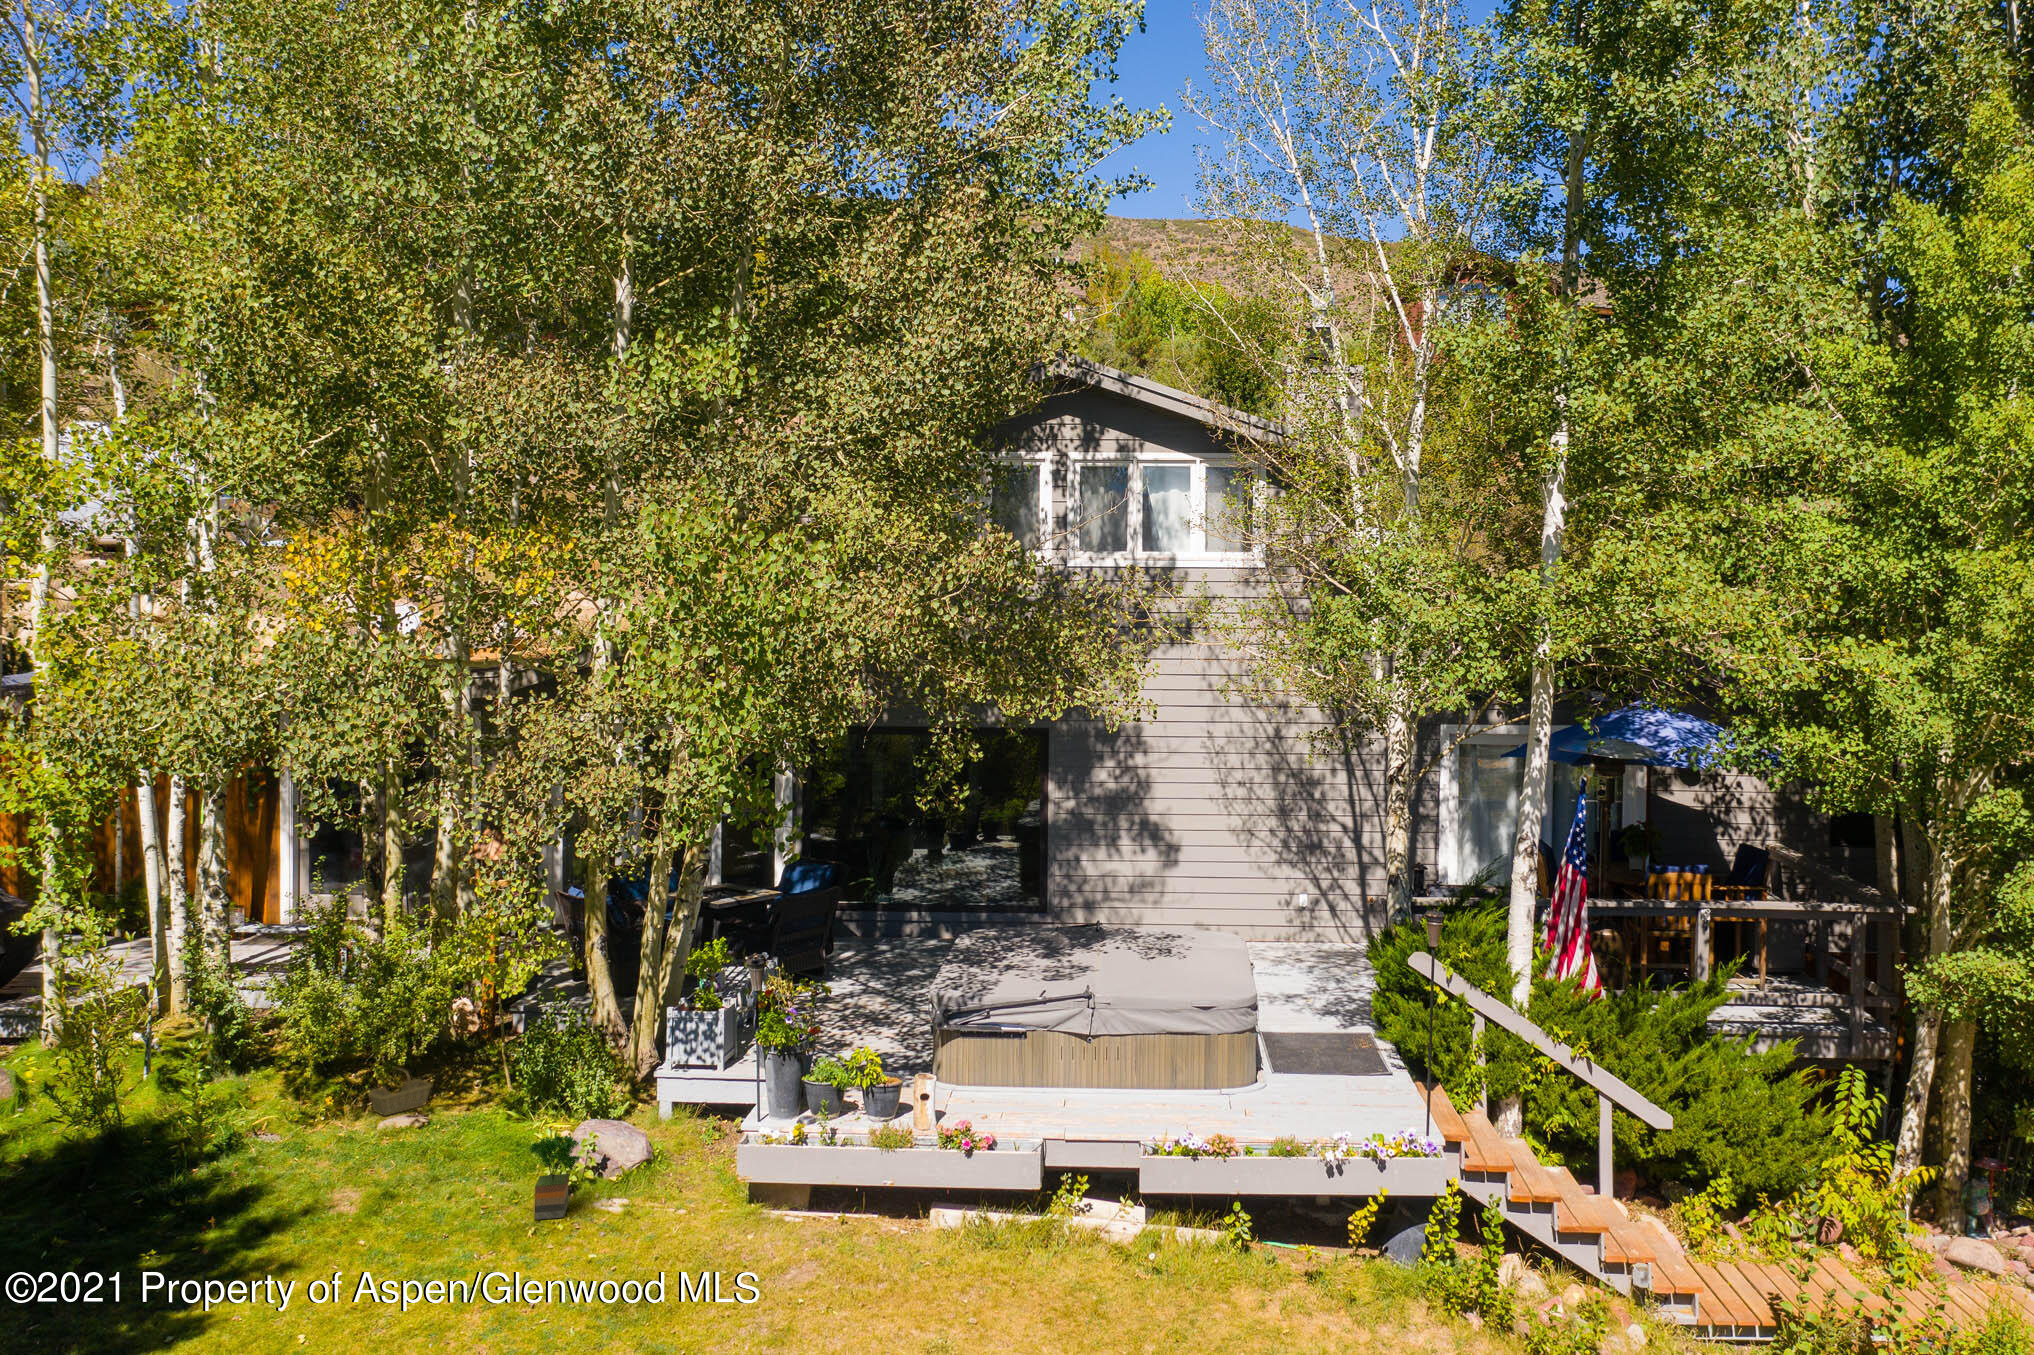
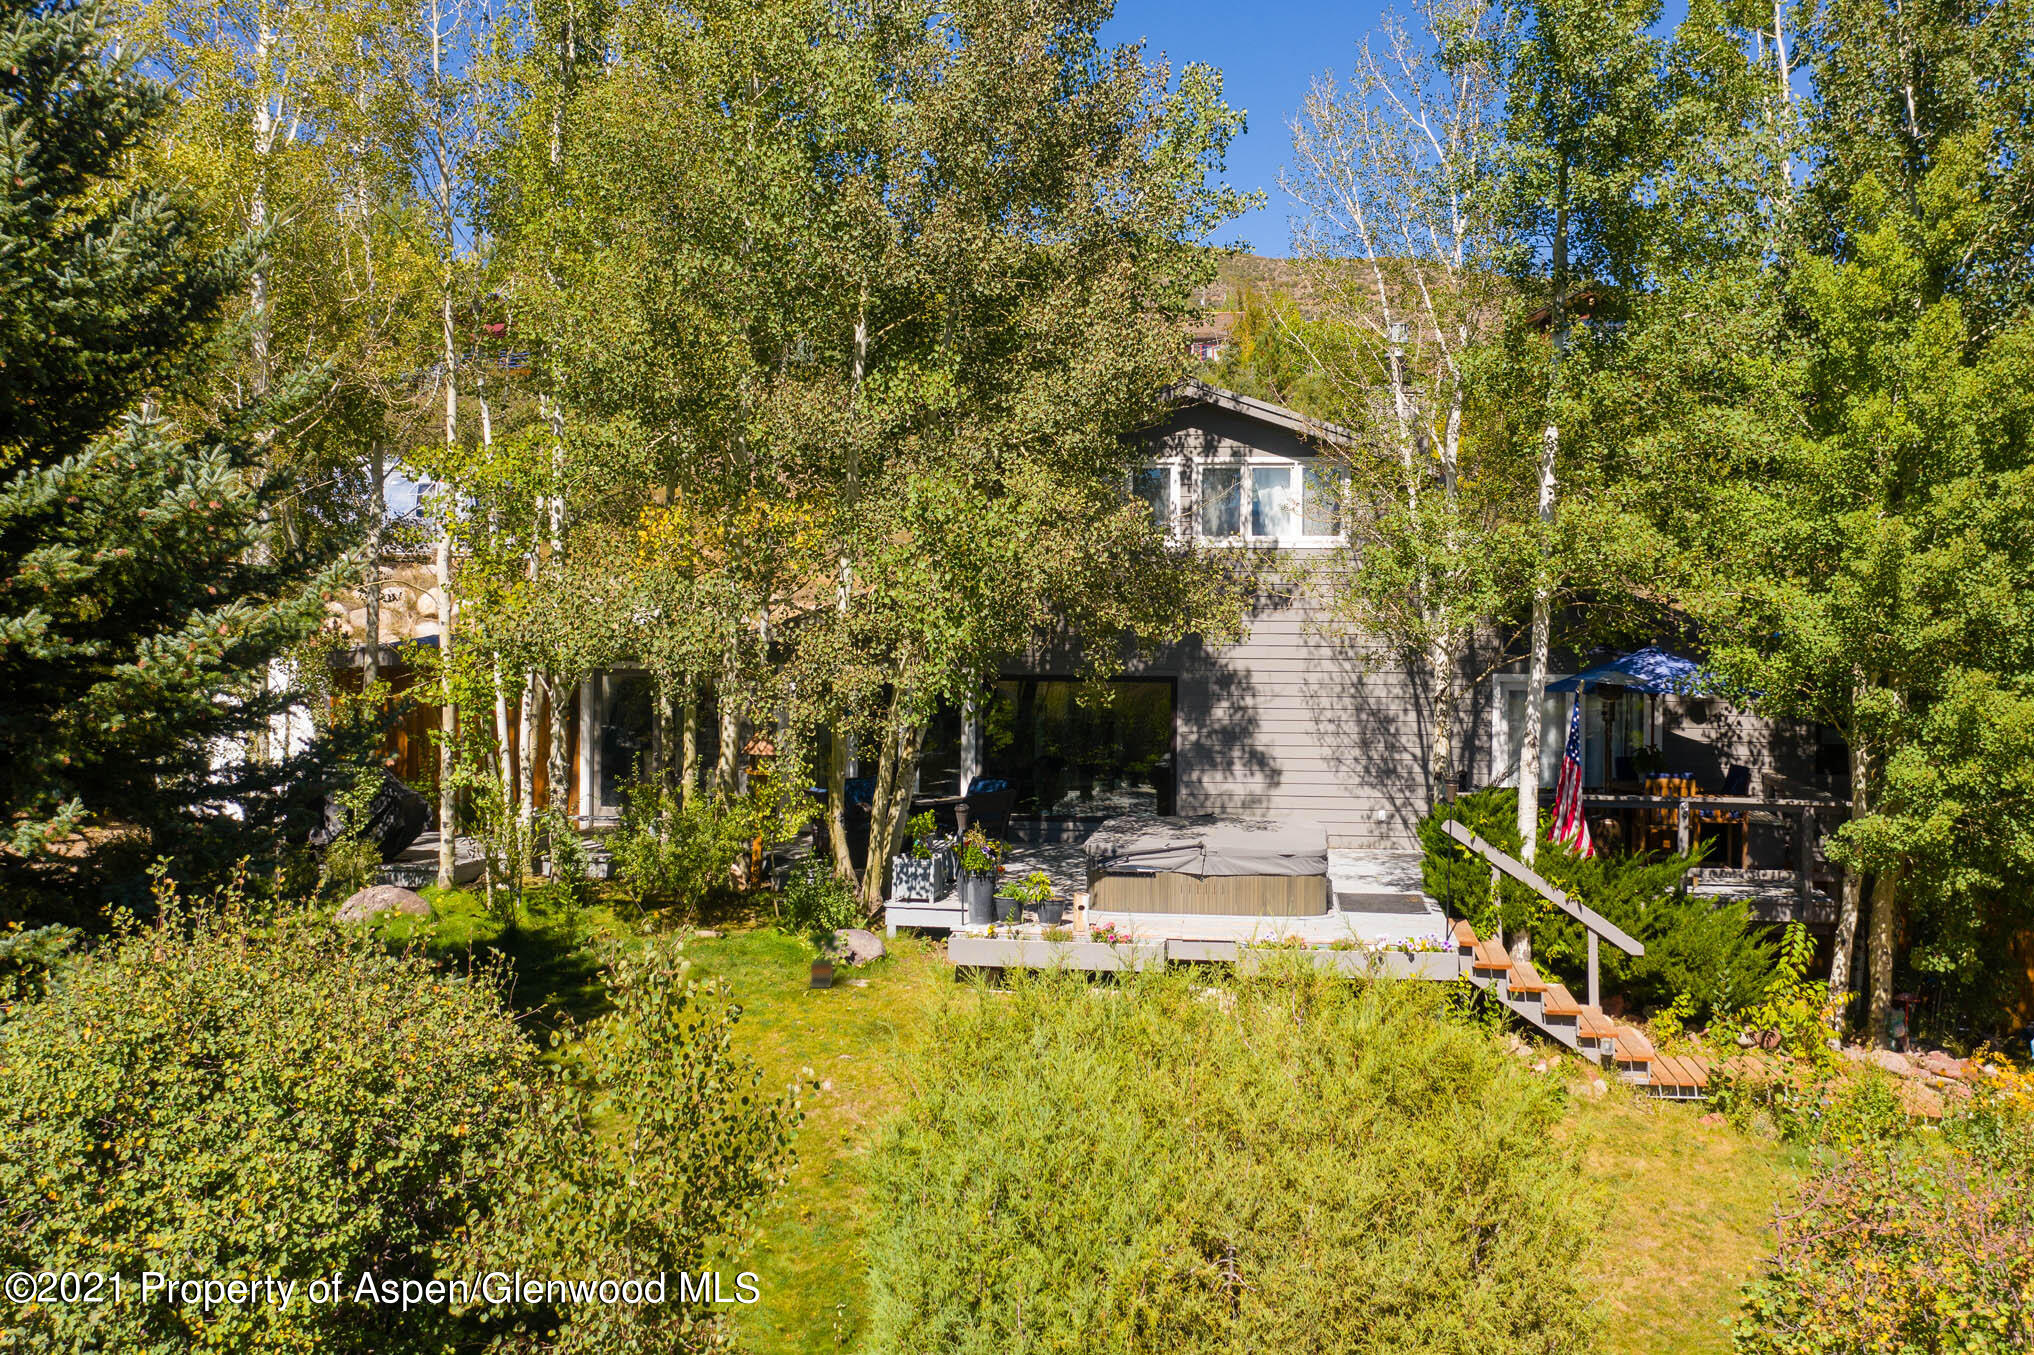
basket: present [369,1069,432,1116] -> none [692,895,735,927]

